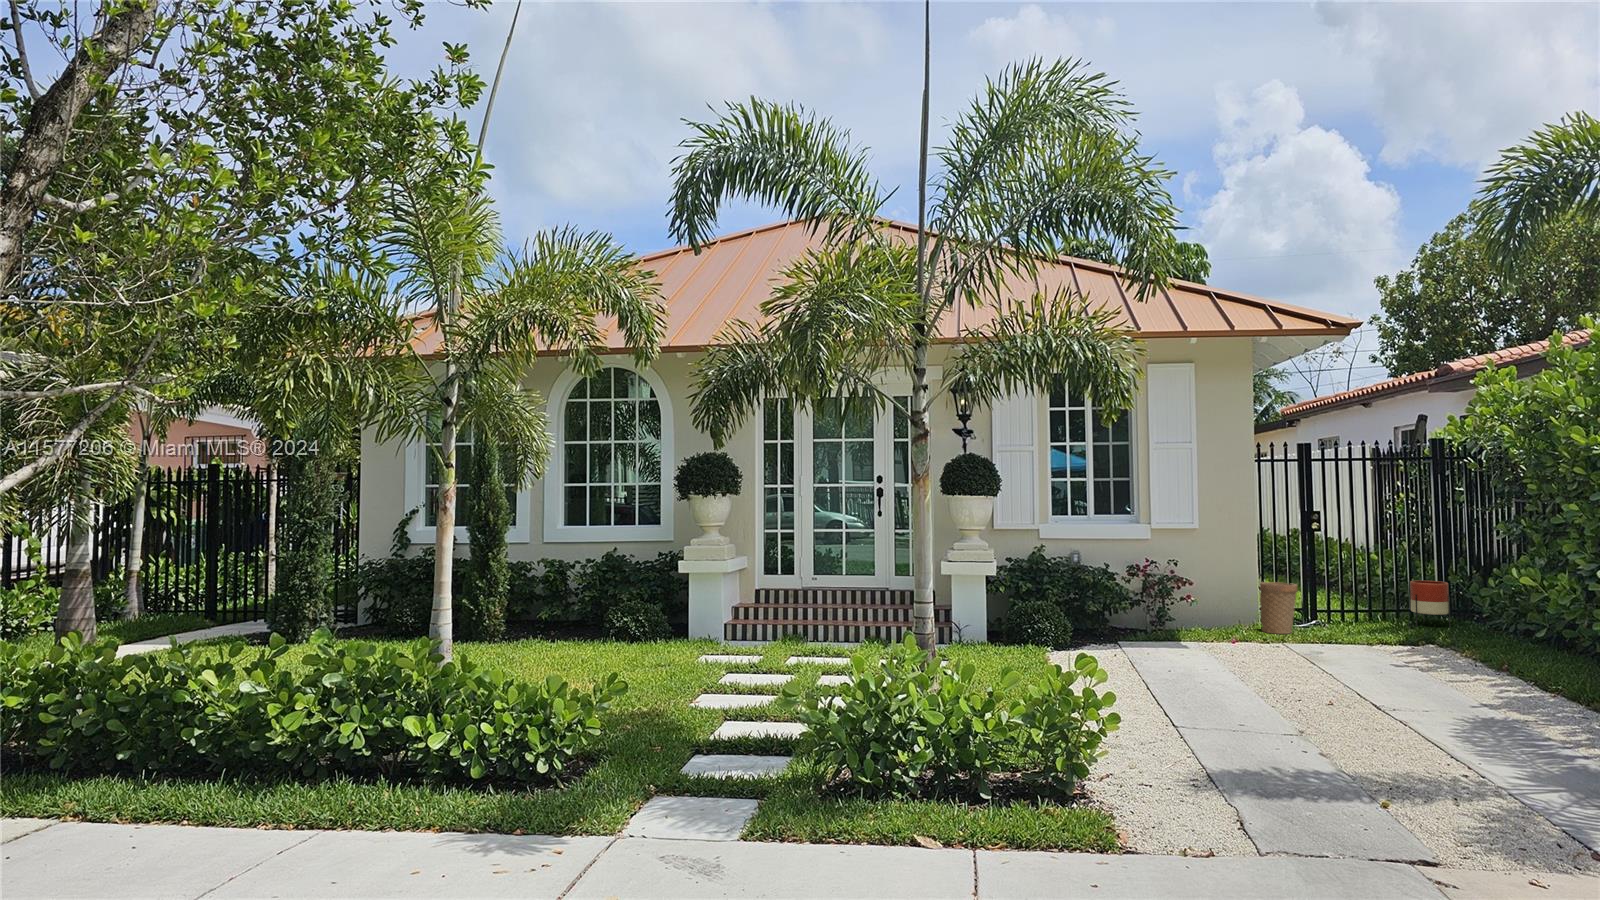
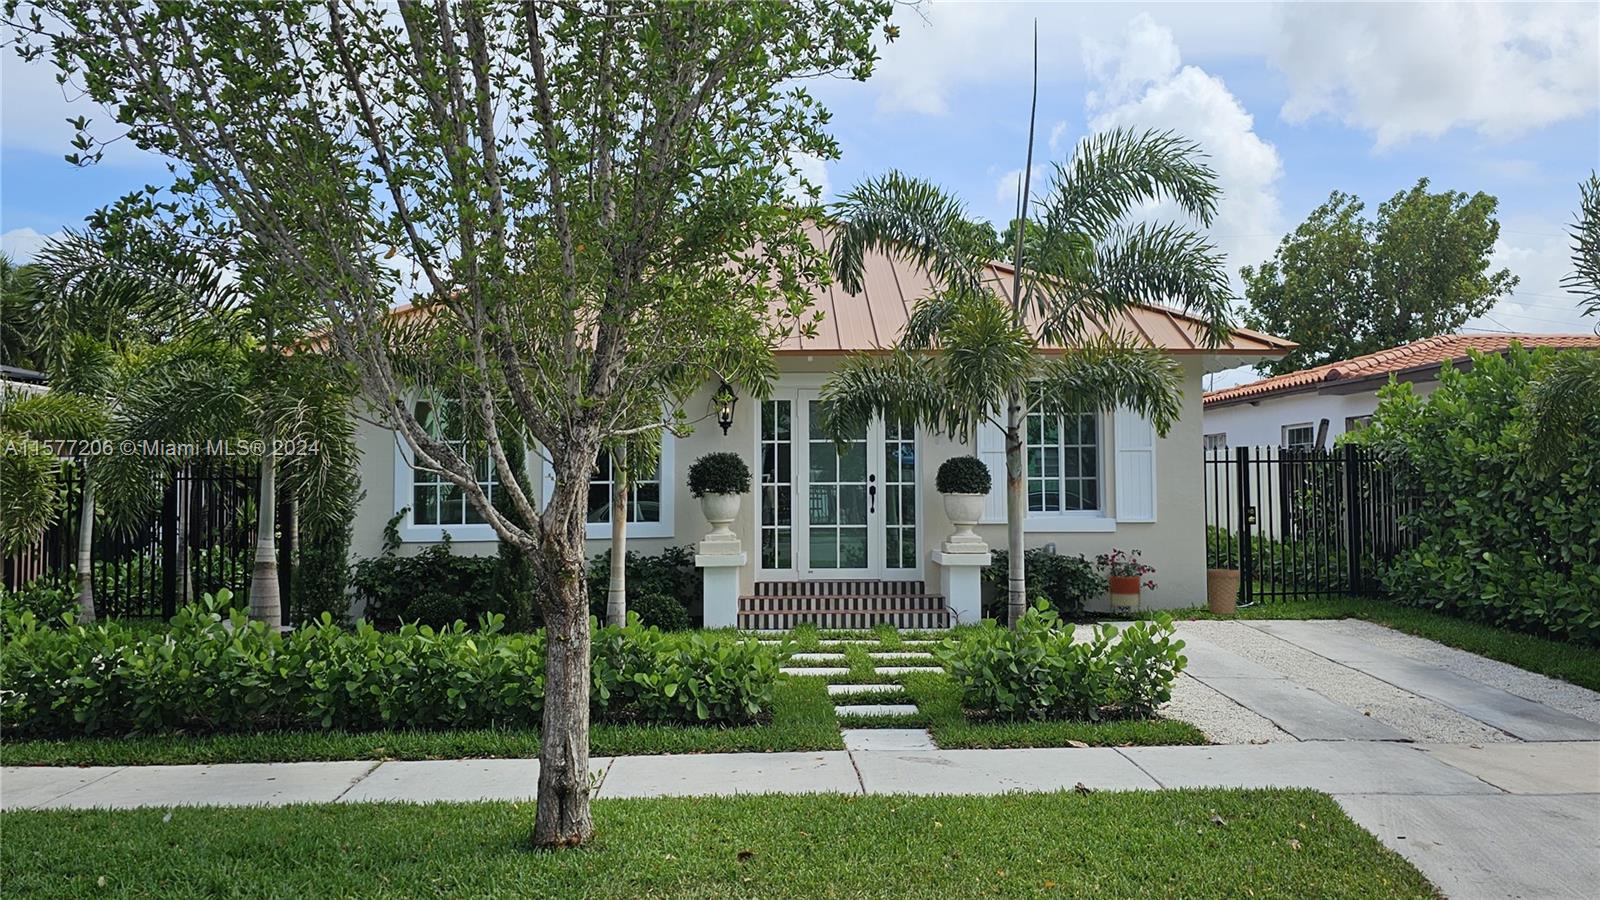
planter: present [1410,580,1450,628] -> present [1109,575,1141,607]

